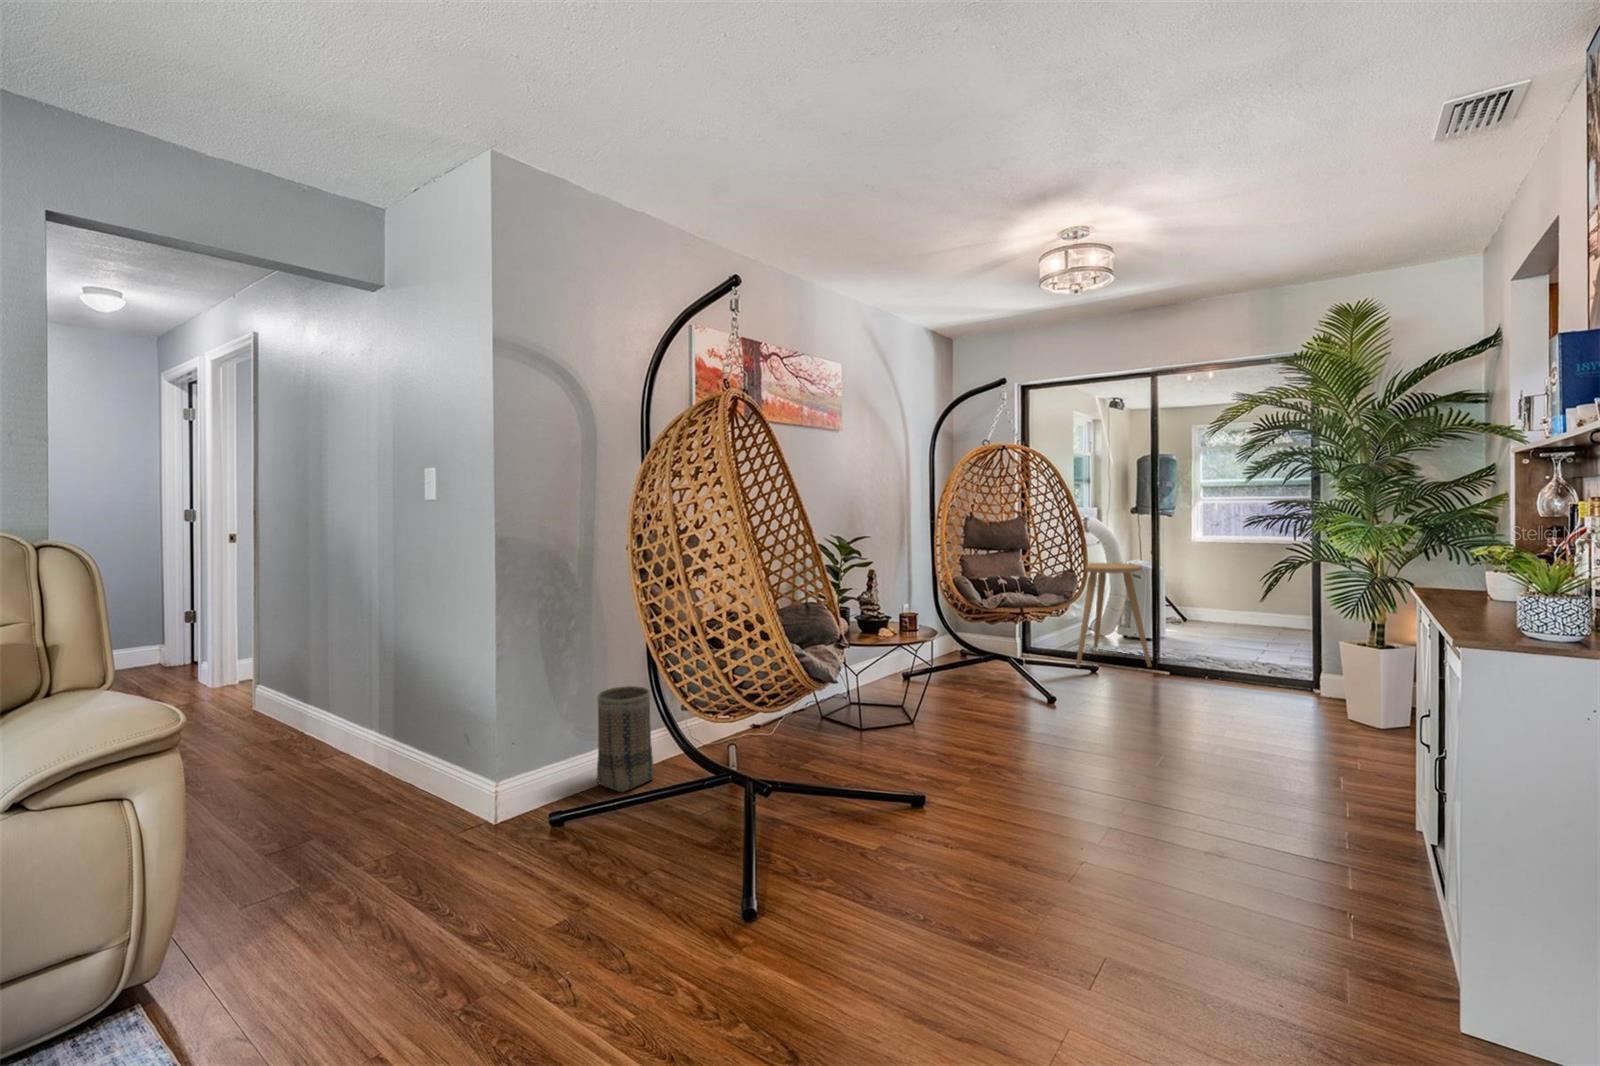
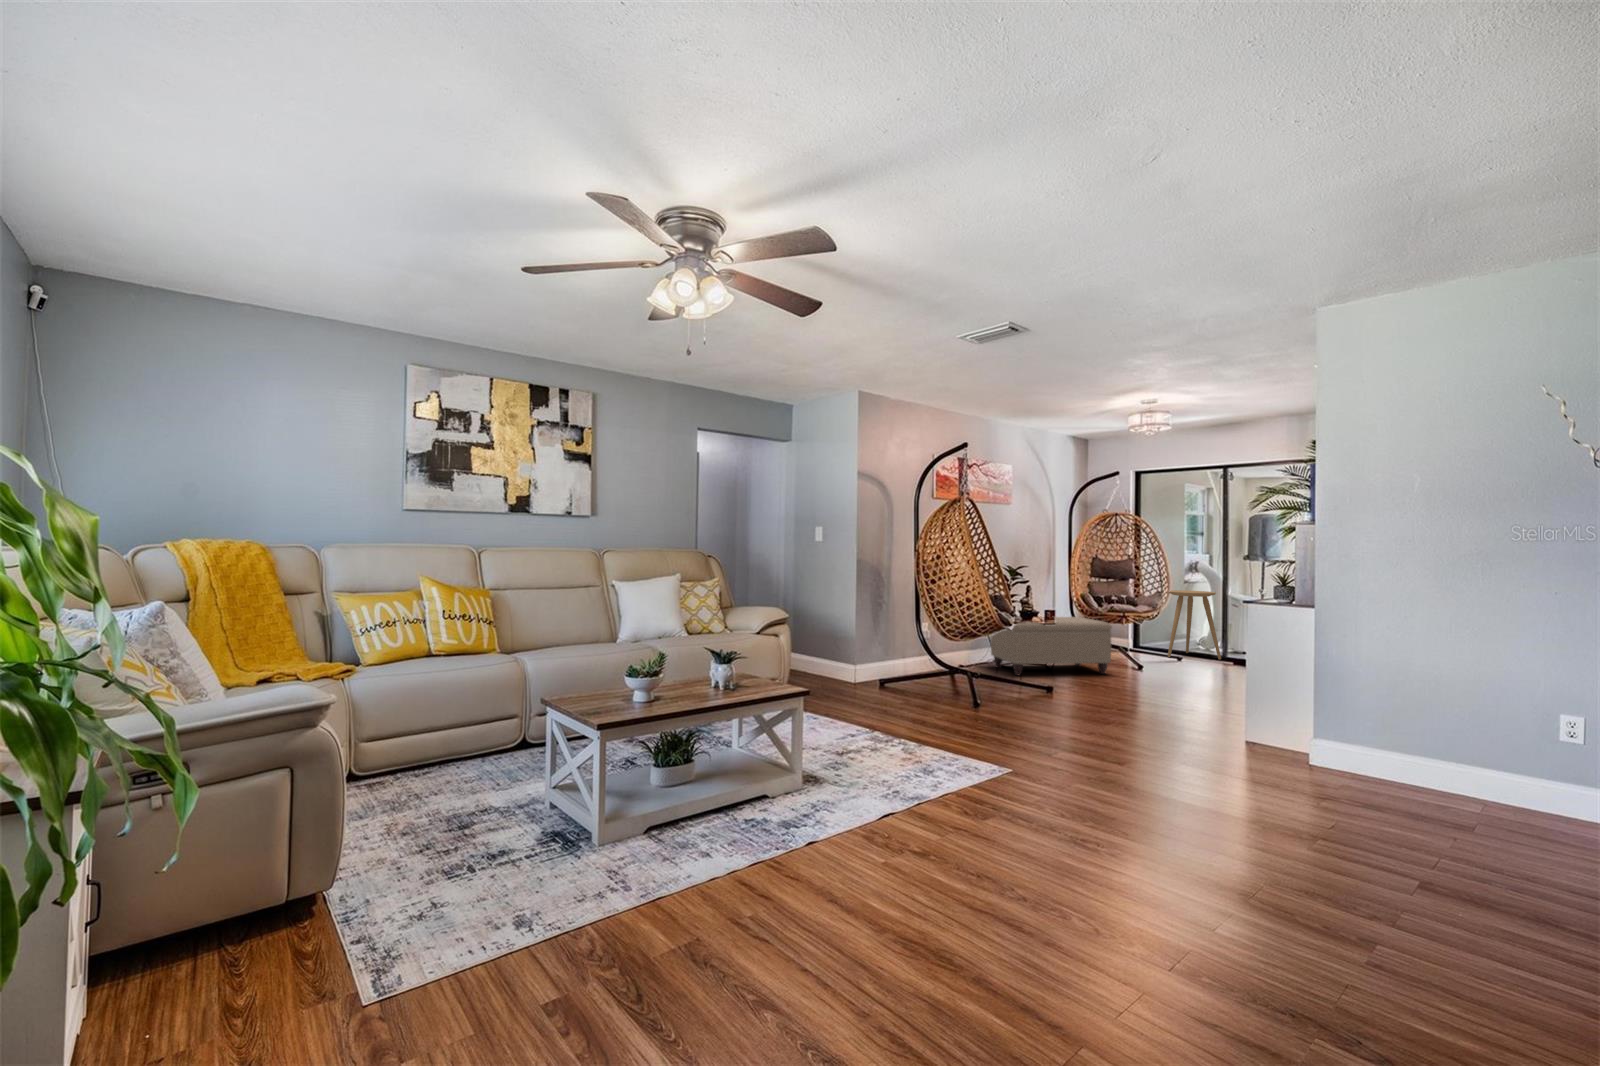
ottoman: none [805,623,1019,756] -> present [991,617,1112,675]
basket: present [597,686,654,792] -> none [893,632,919,677]

